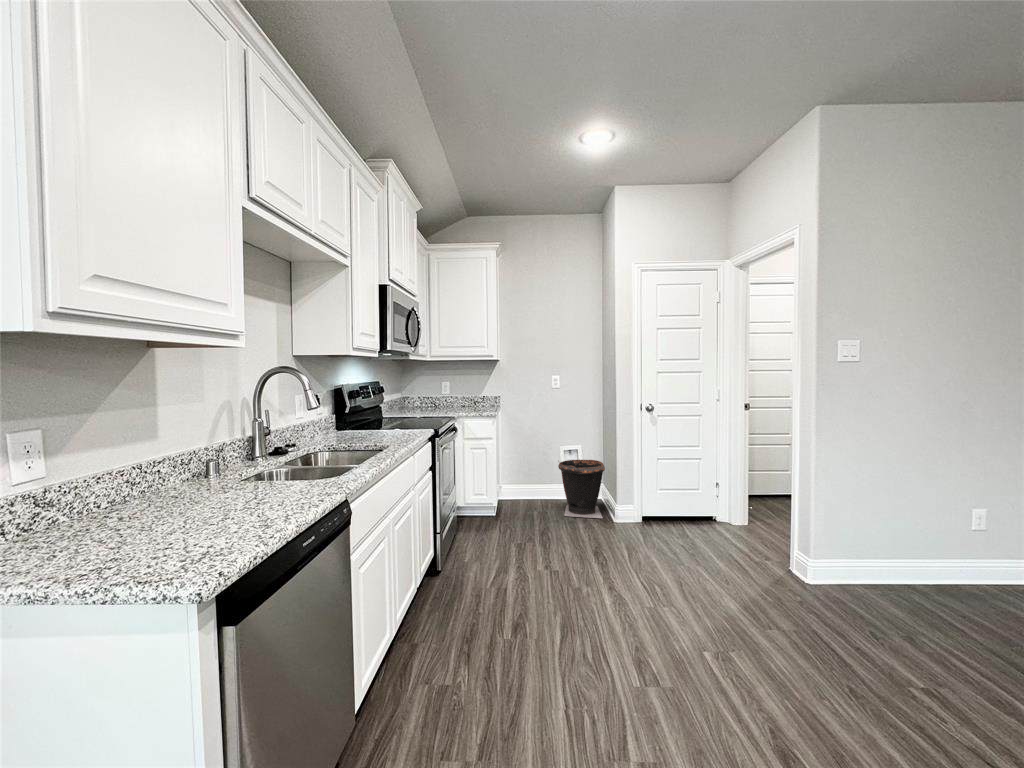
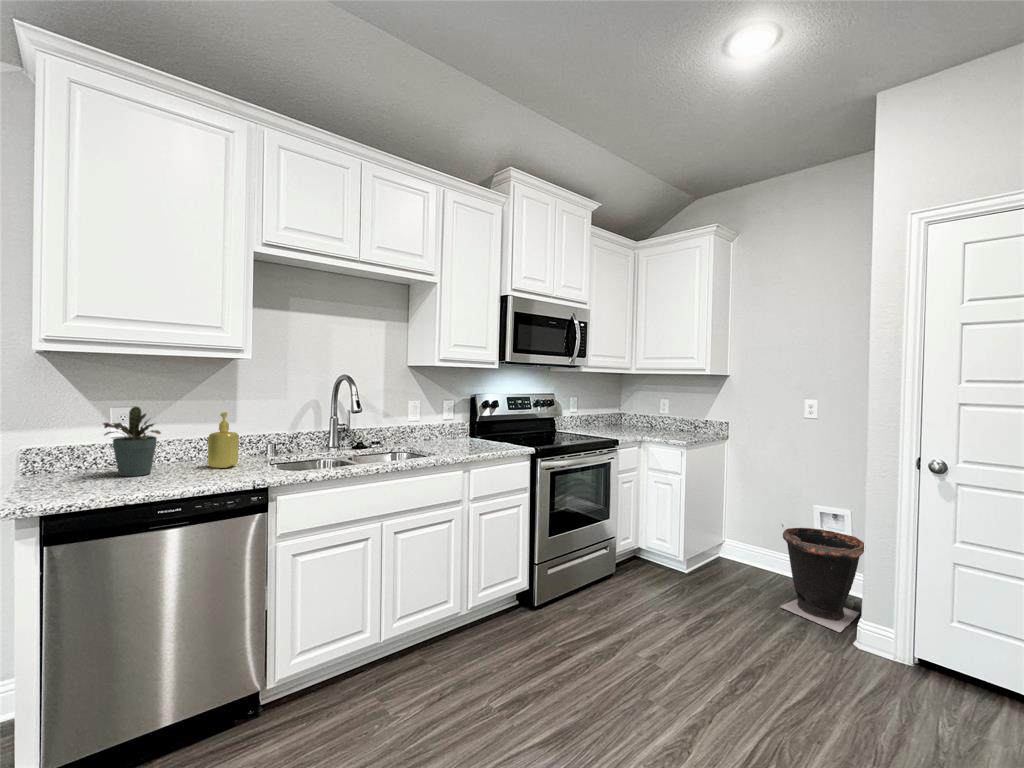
potted plant: none [73,420,180,532] -> present [103,407,161,476]
soap dispenser: none [192,421,233,498] -> present [208,412,239,468]

